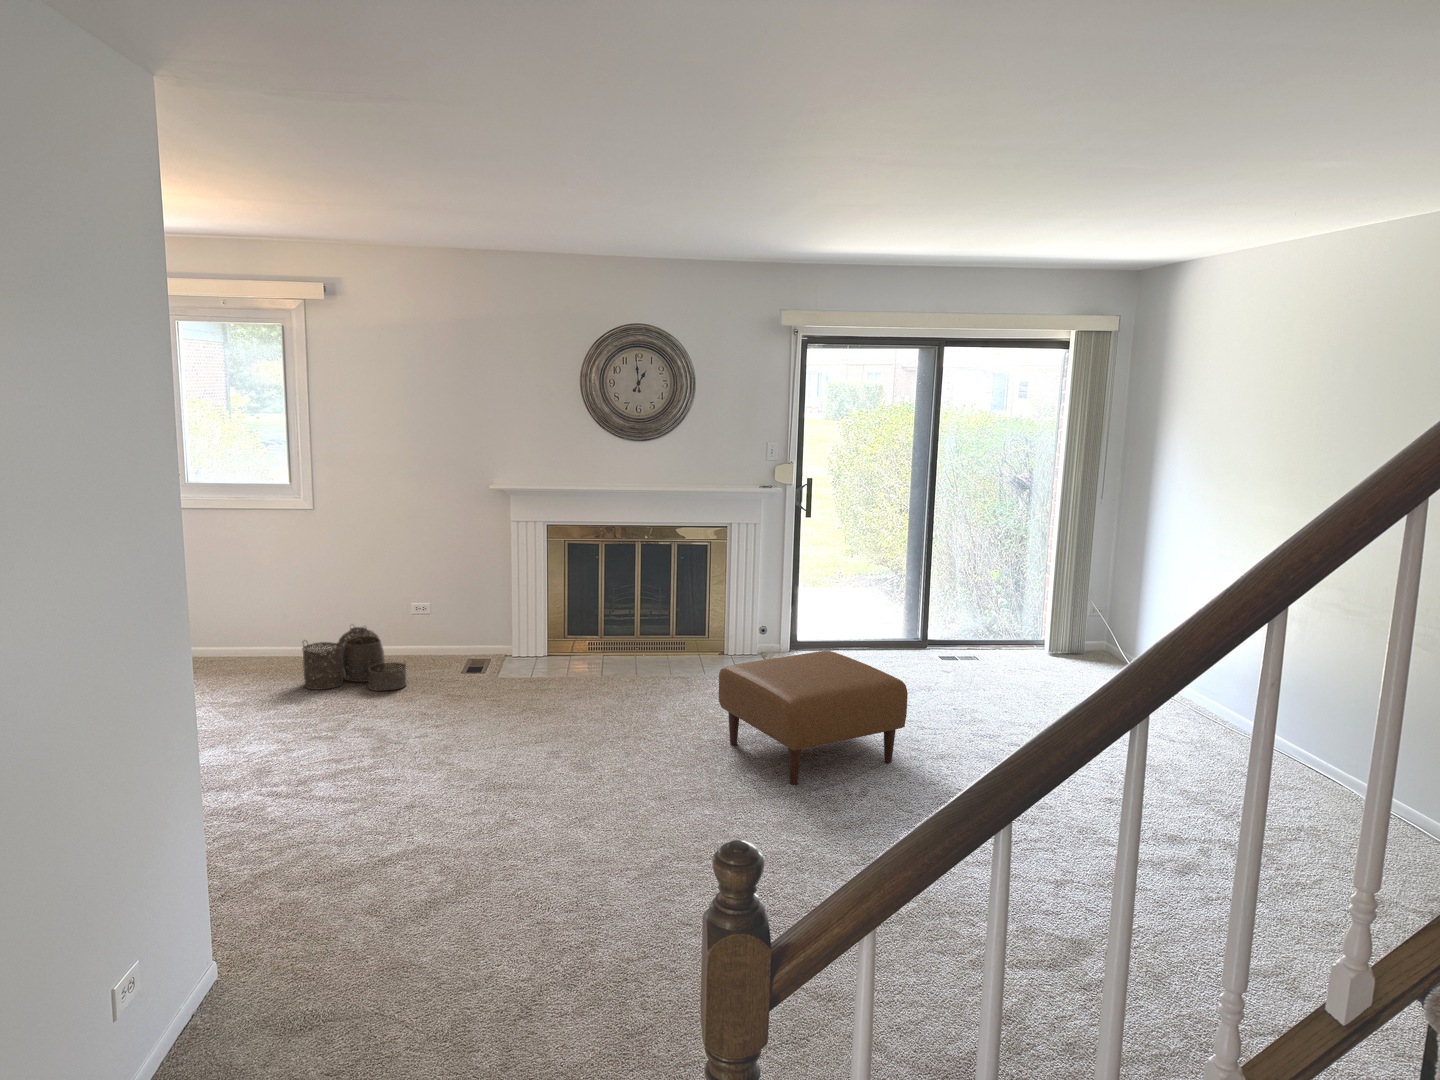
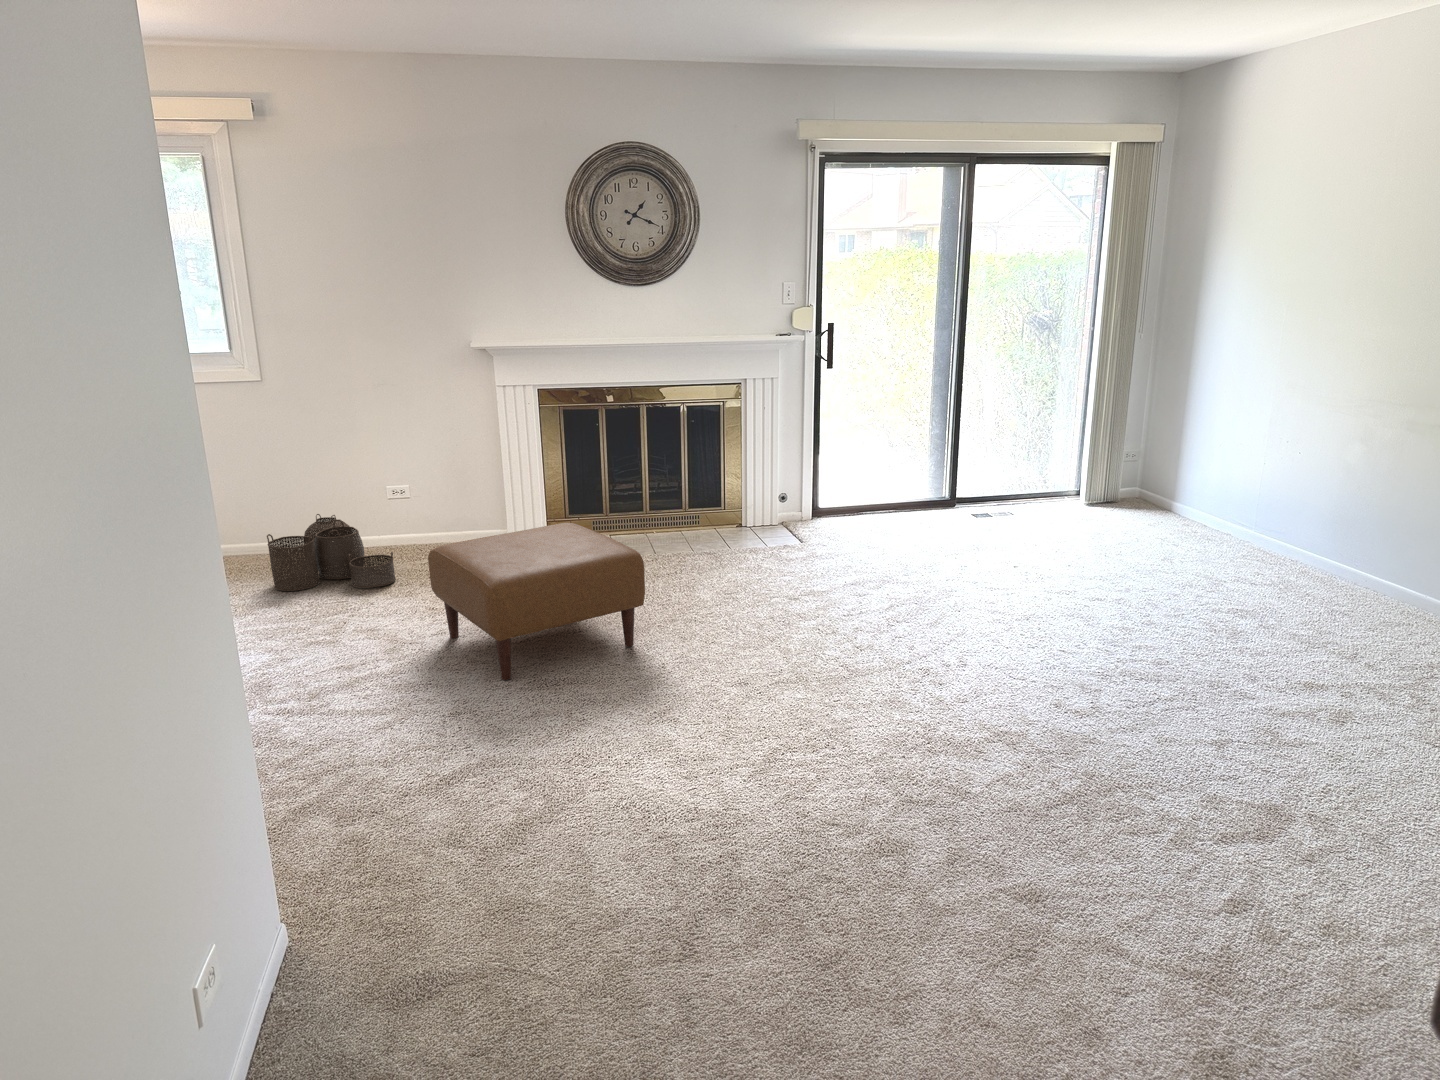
ottoman: present [719,651,908,785] -> present [428,523,645,680]

